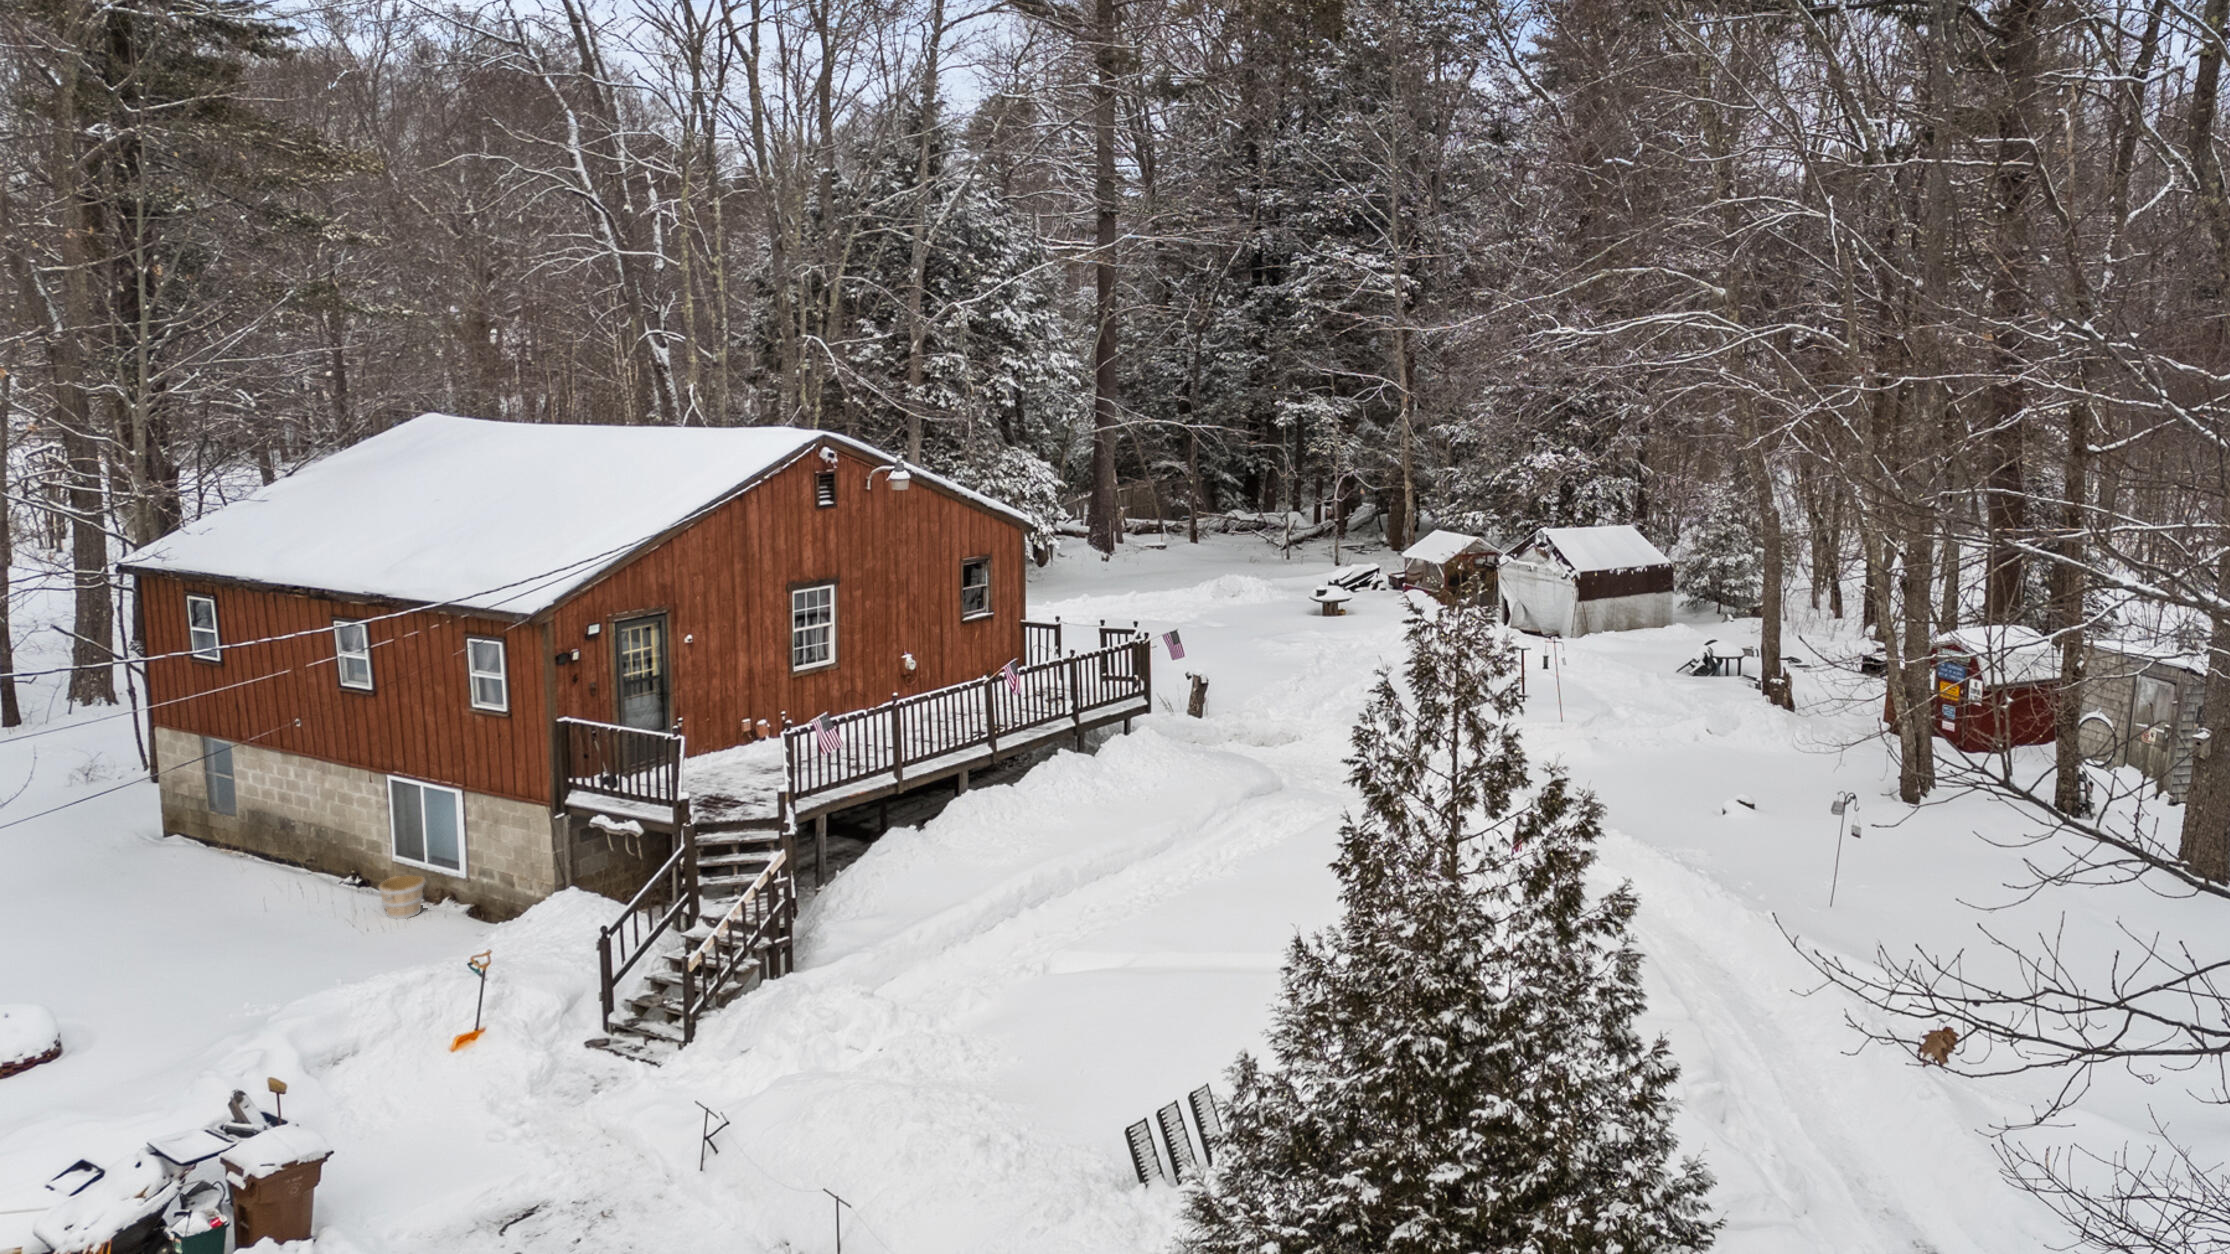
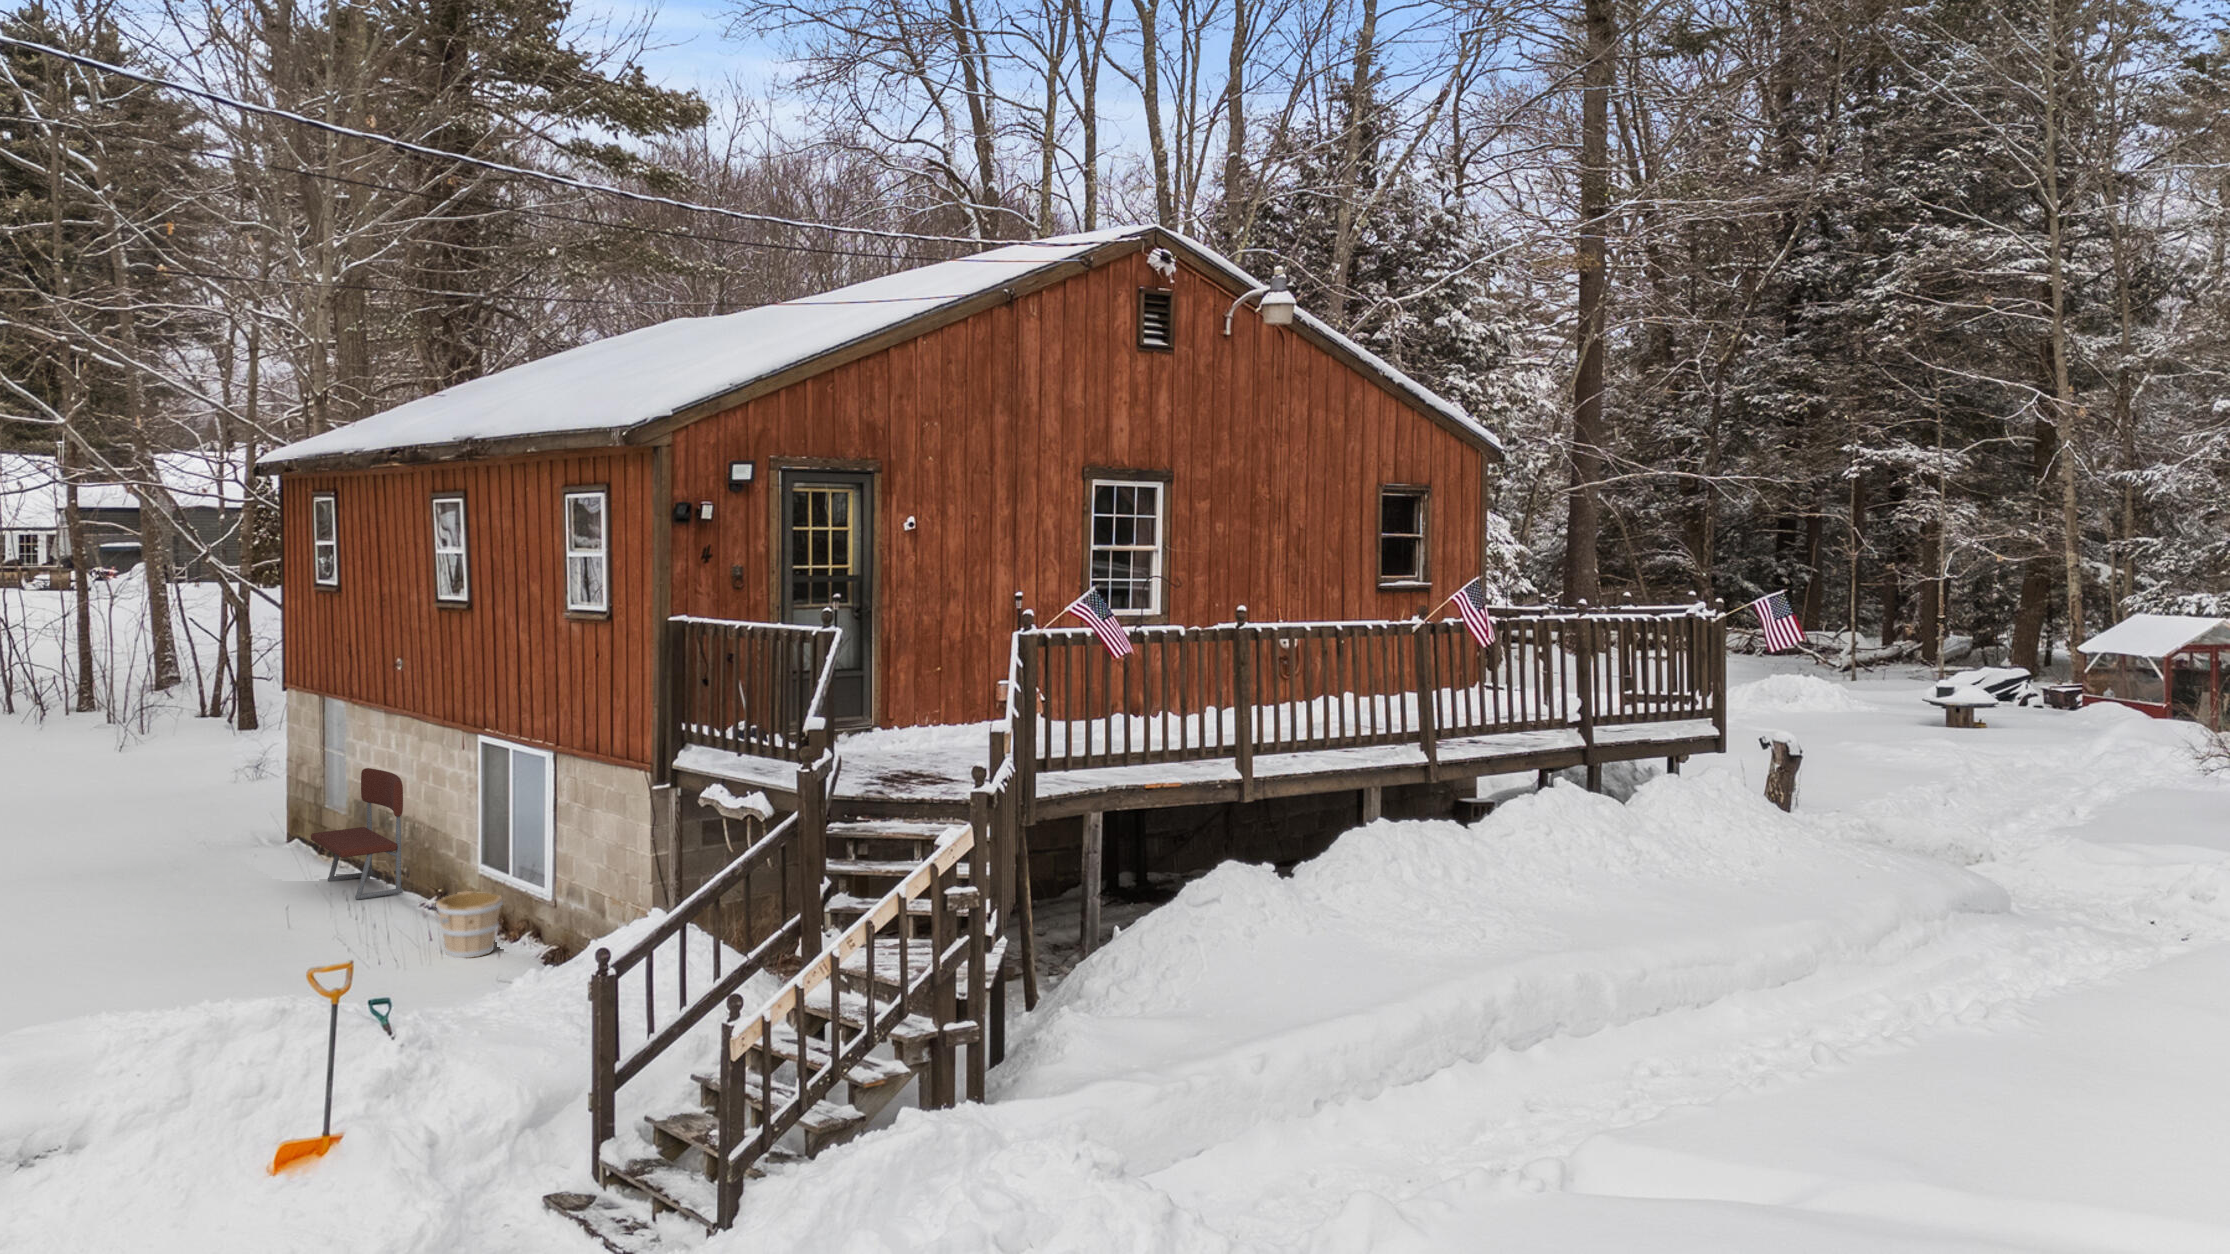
bench: none [231,792,317,886] -> present [311,768,403,900]

